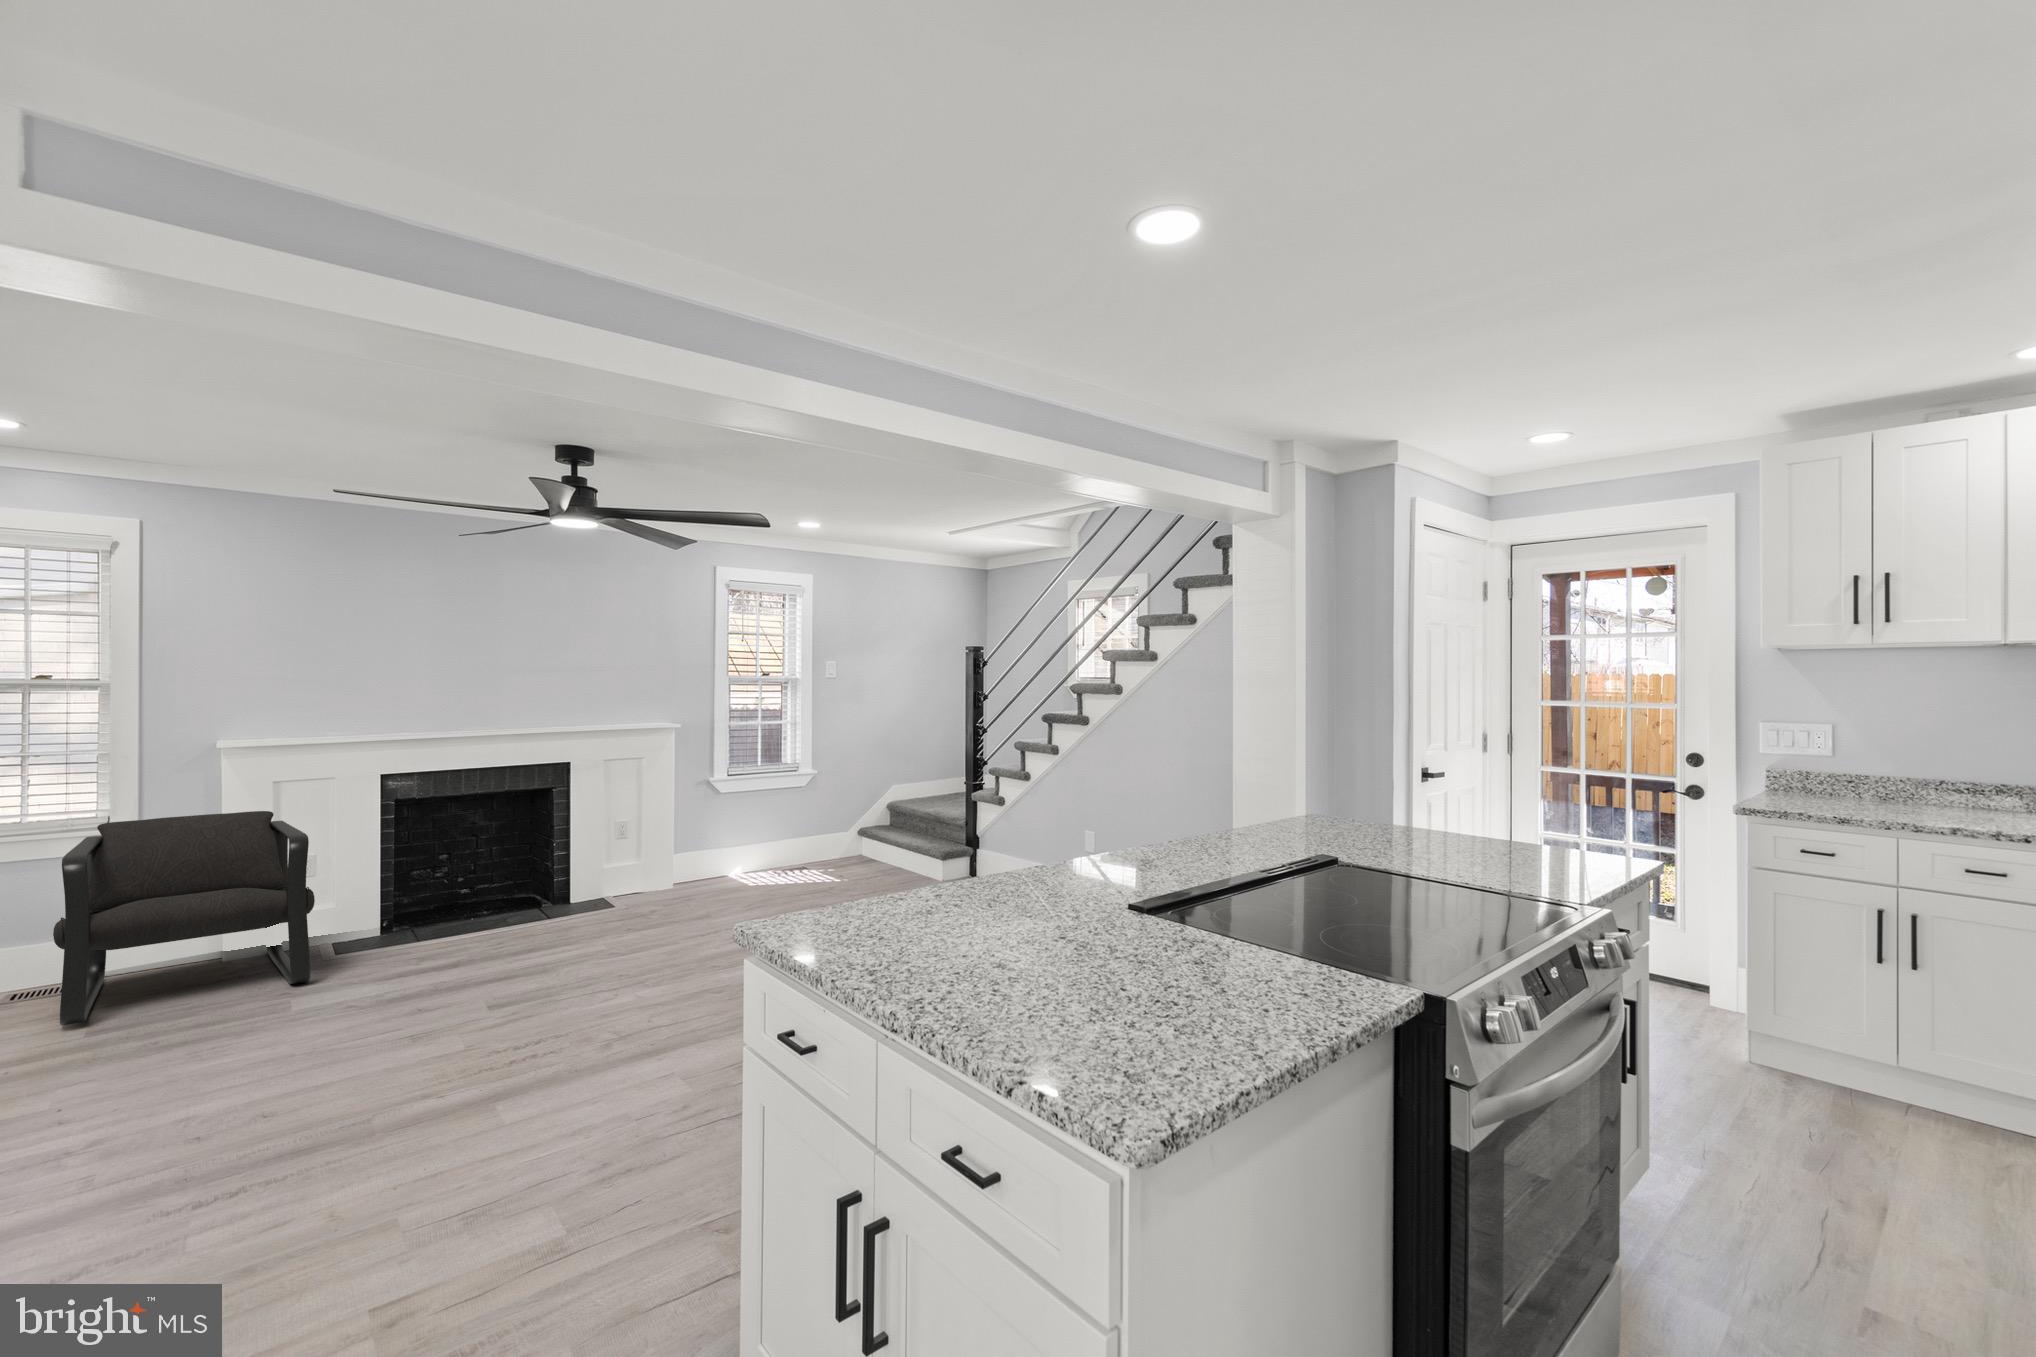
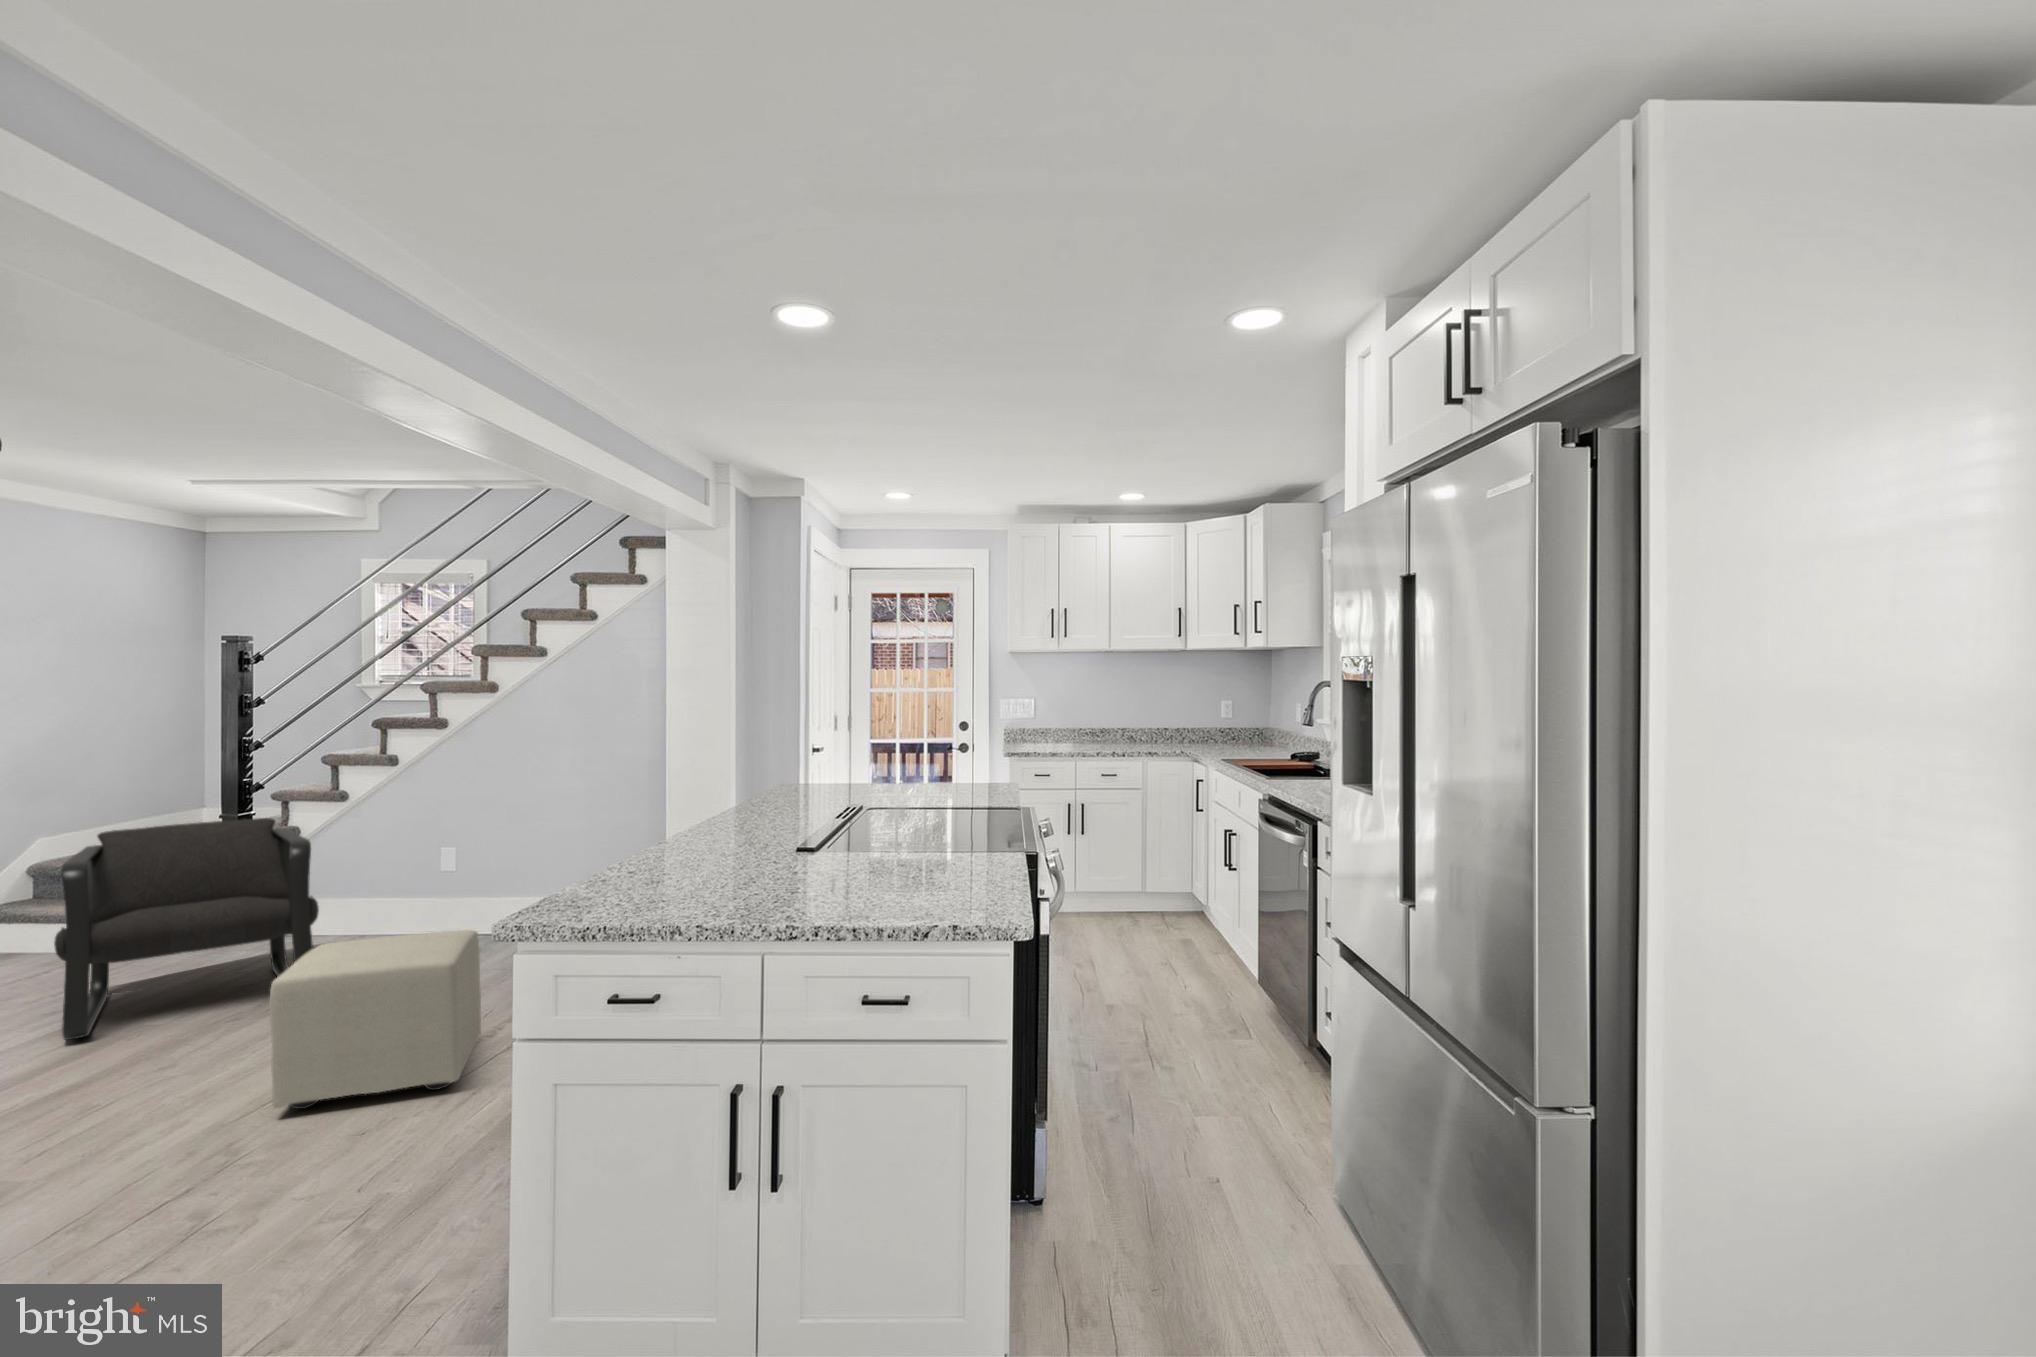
ottoman: none [268,928,470,1100] -> present [269,930,481,1109]

